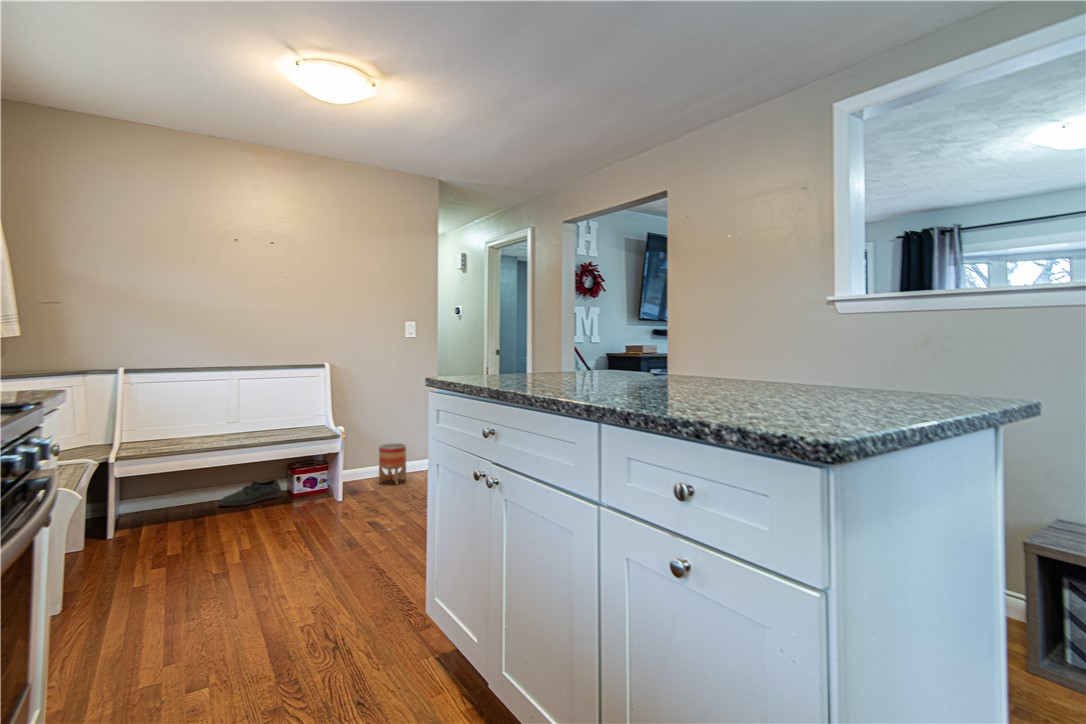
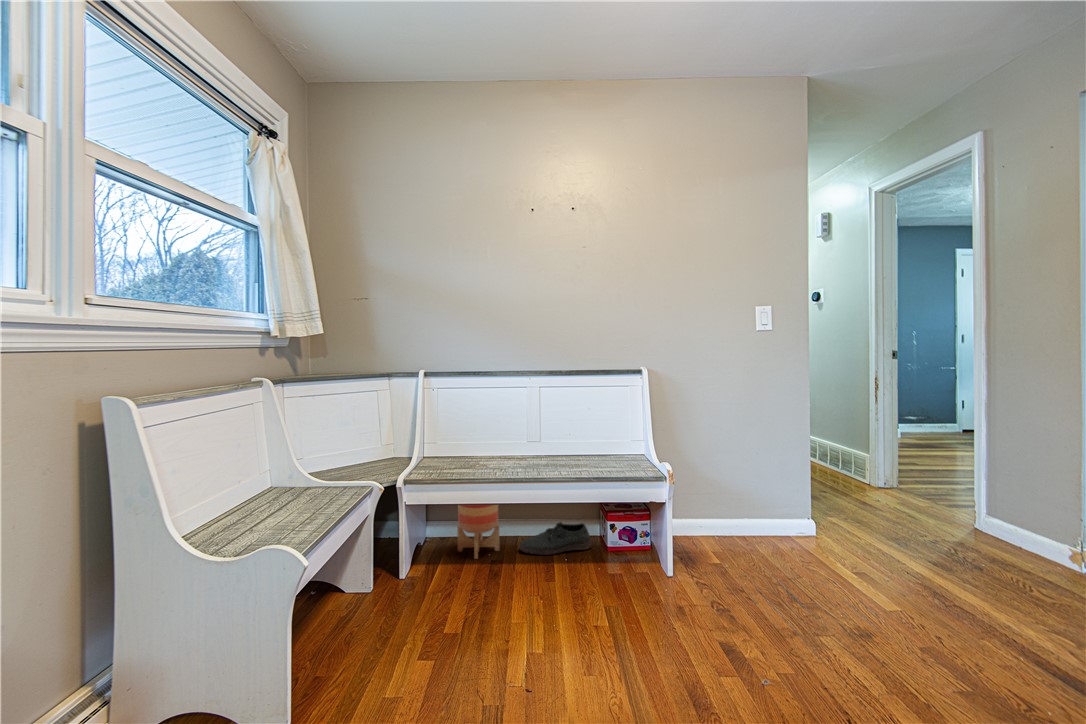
planter: present [379,443,406,485] -> present [458,505,499,559]

